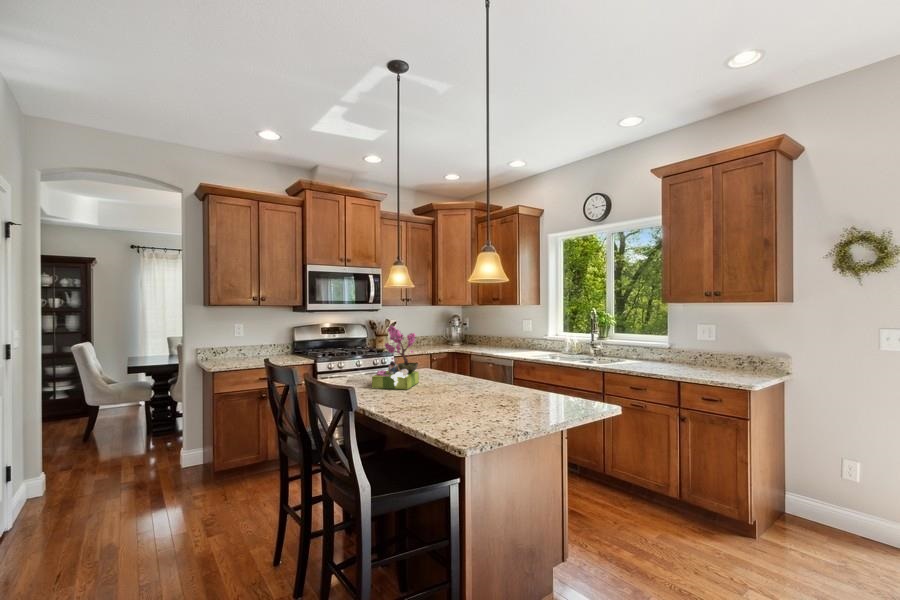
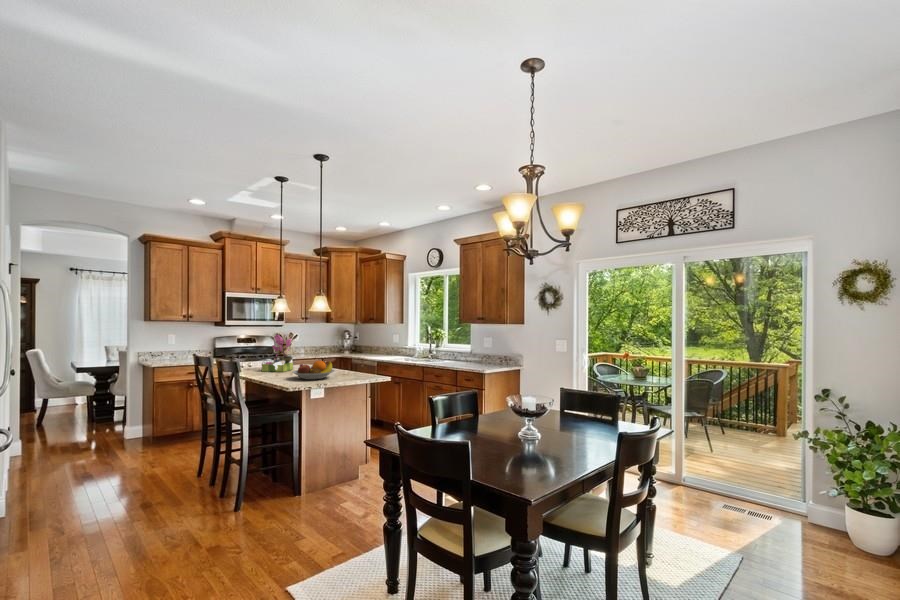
fruit bowl: none [435,376,511,414] -> present [292,361,334,380]

